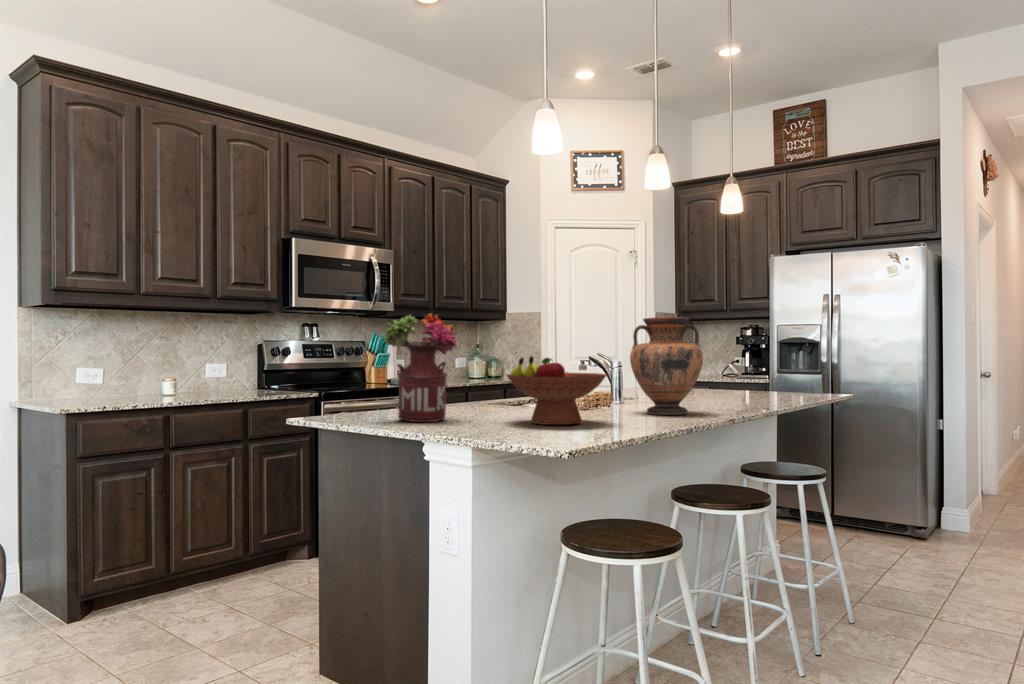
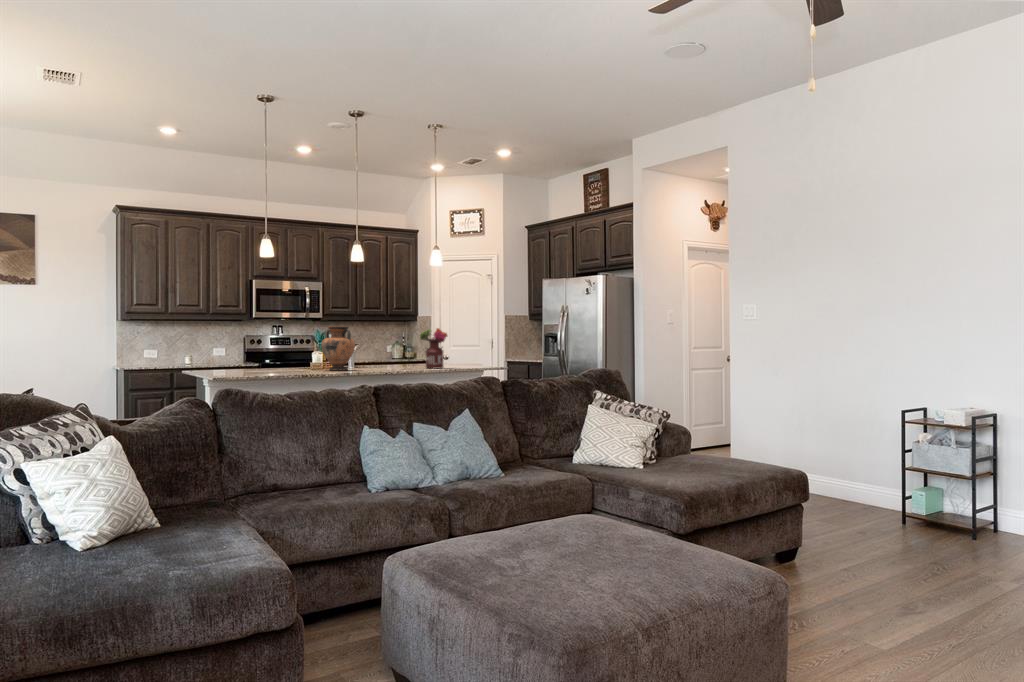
flower arrangement: present [384,314,457,422] -> present [420,328,447,369]
fruit bowl: present [506,356,607,425] -> none [243,343,287,371]

